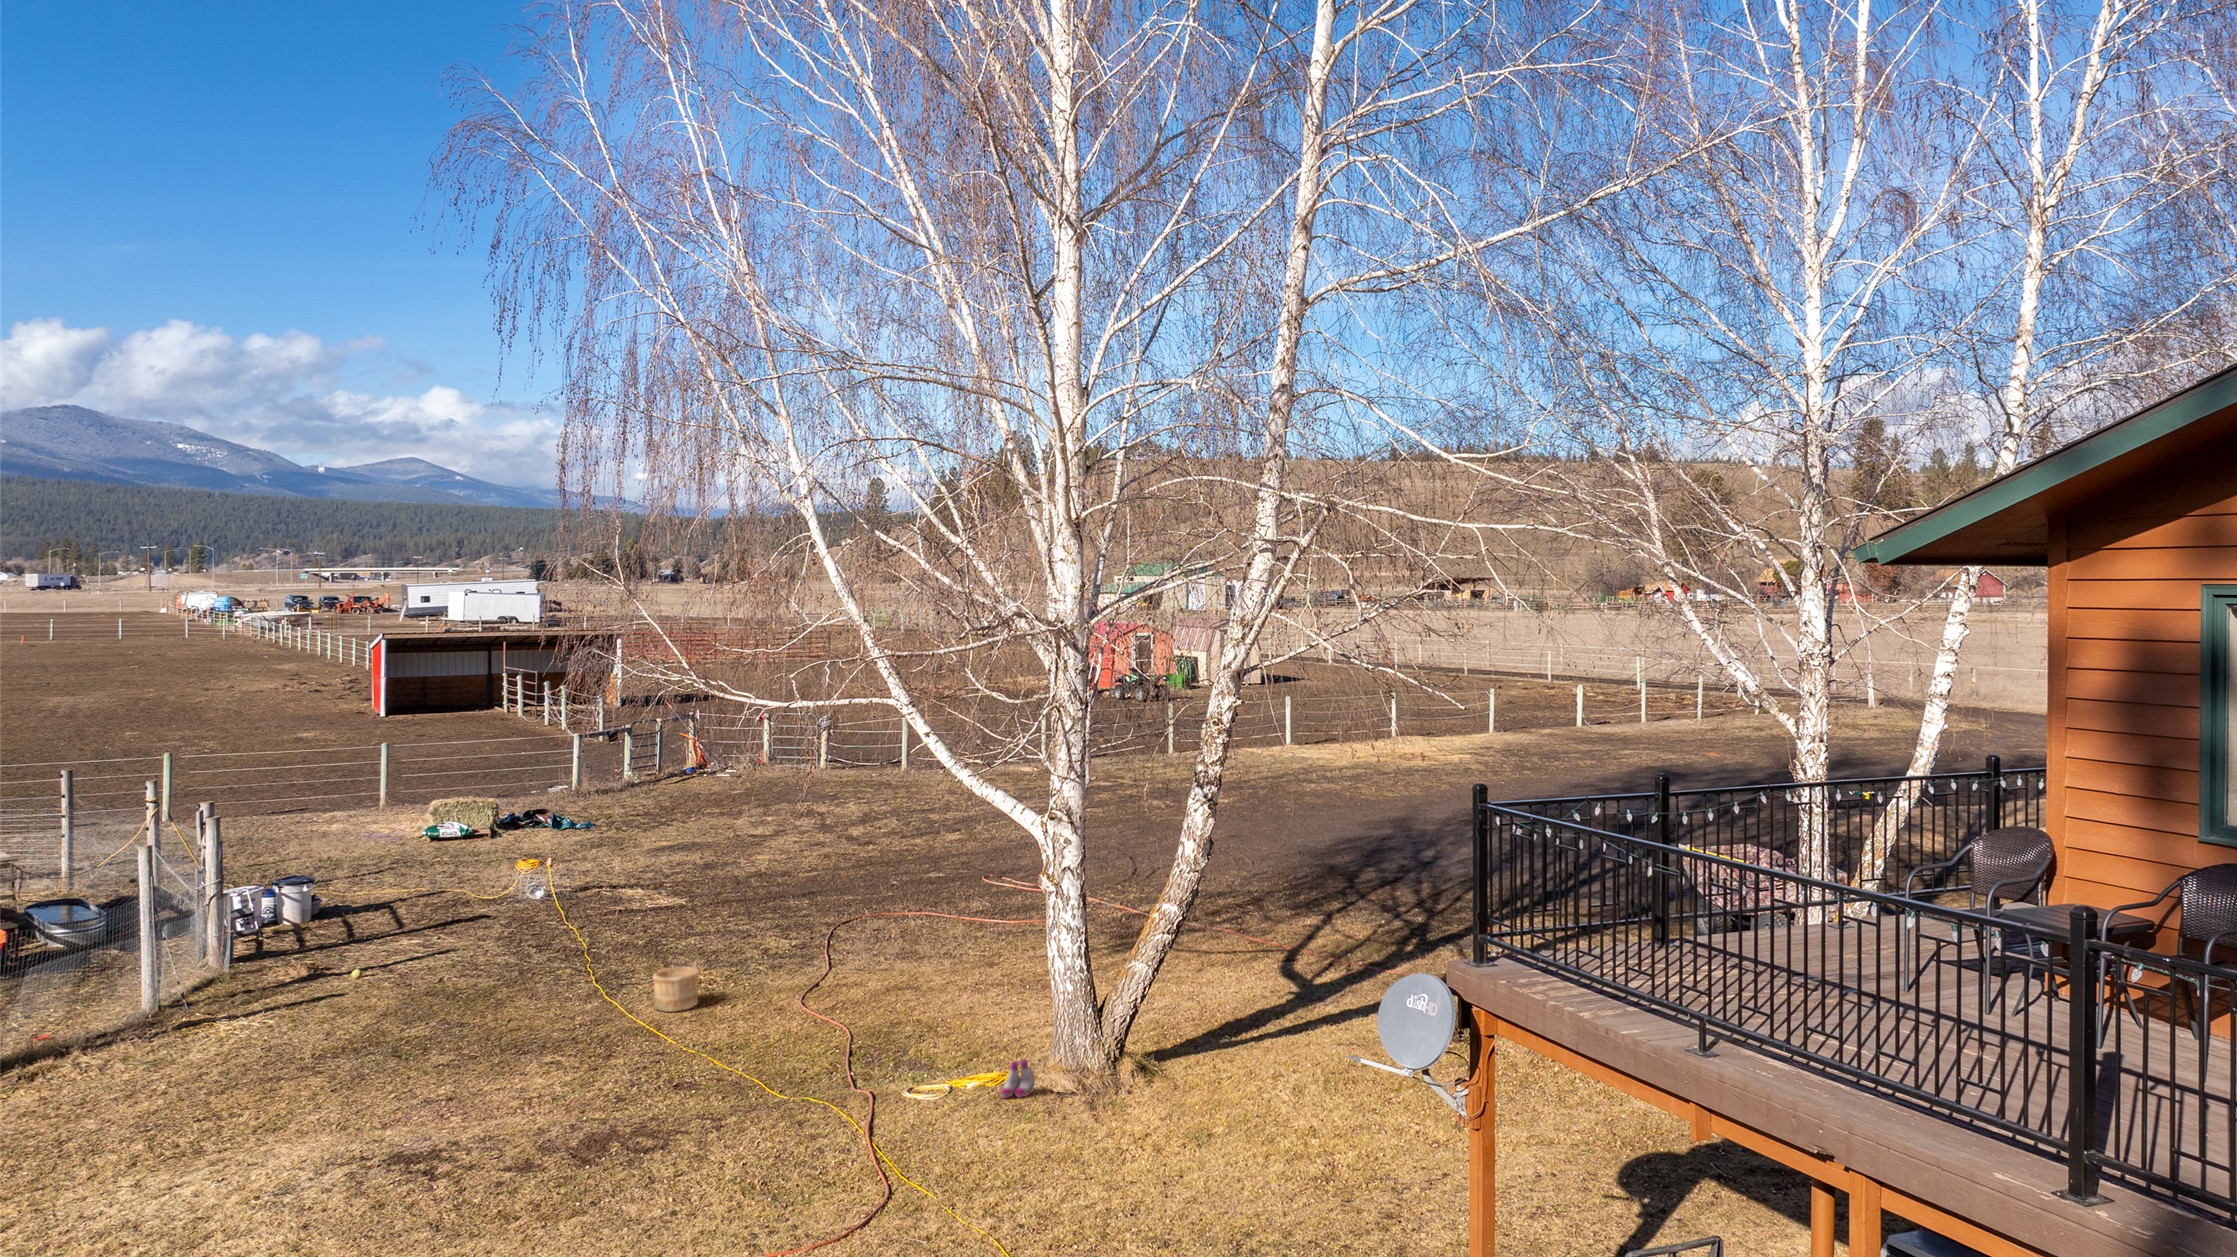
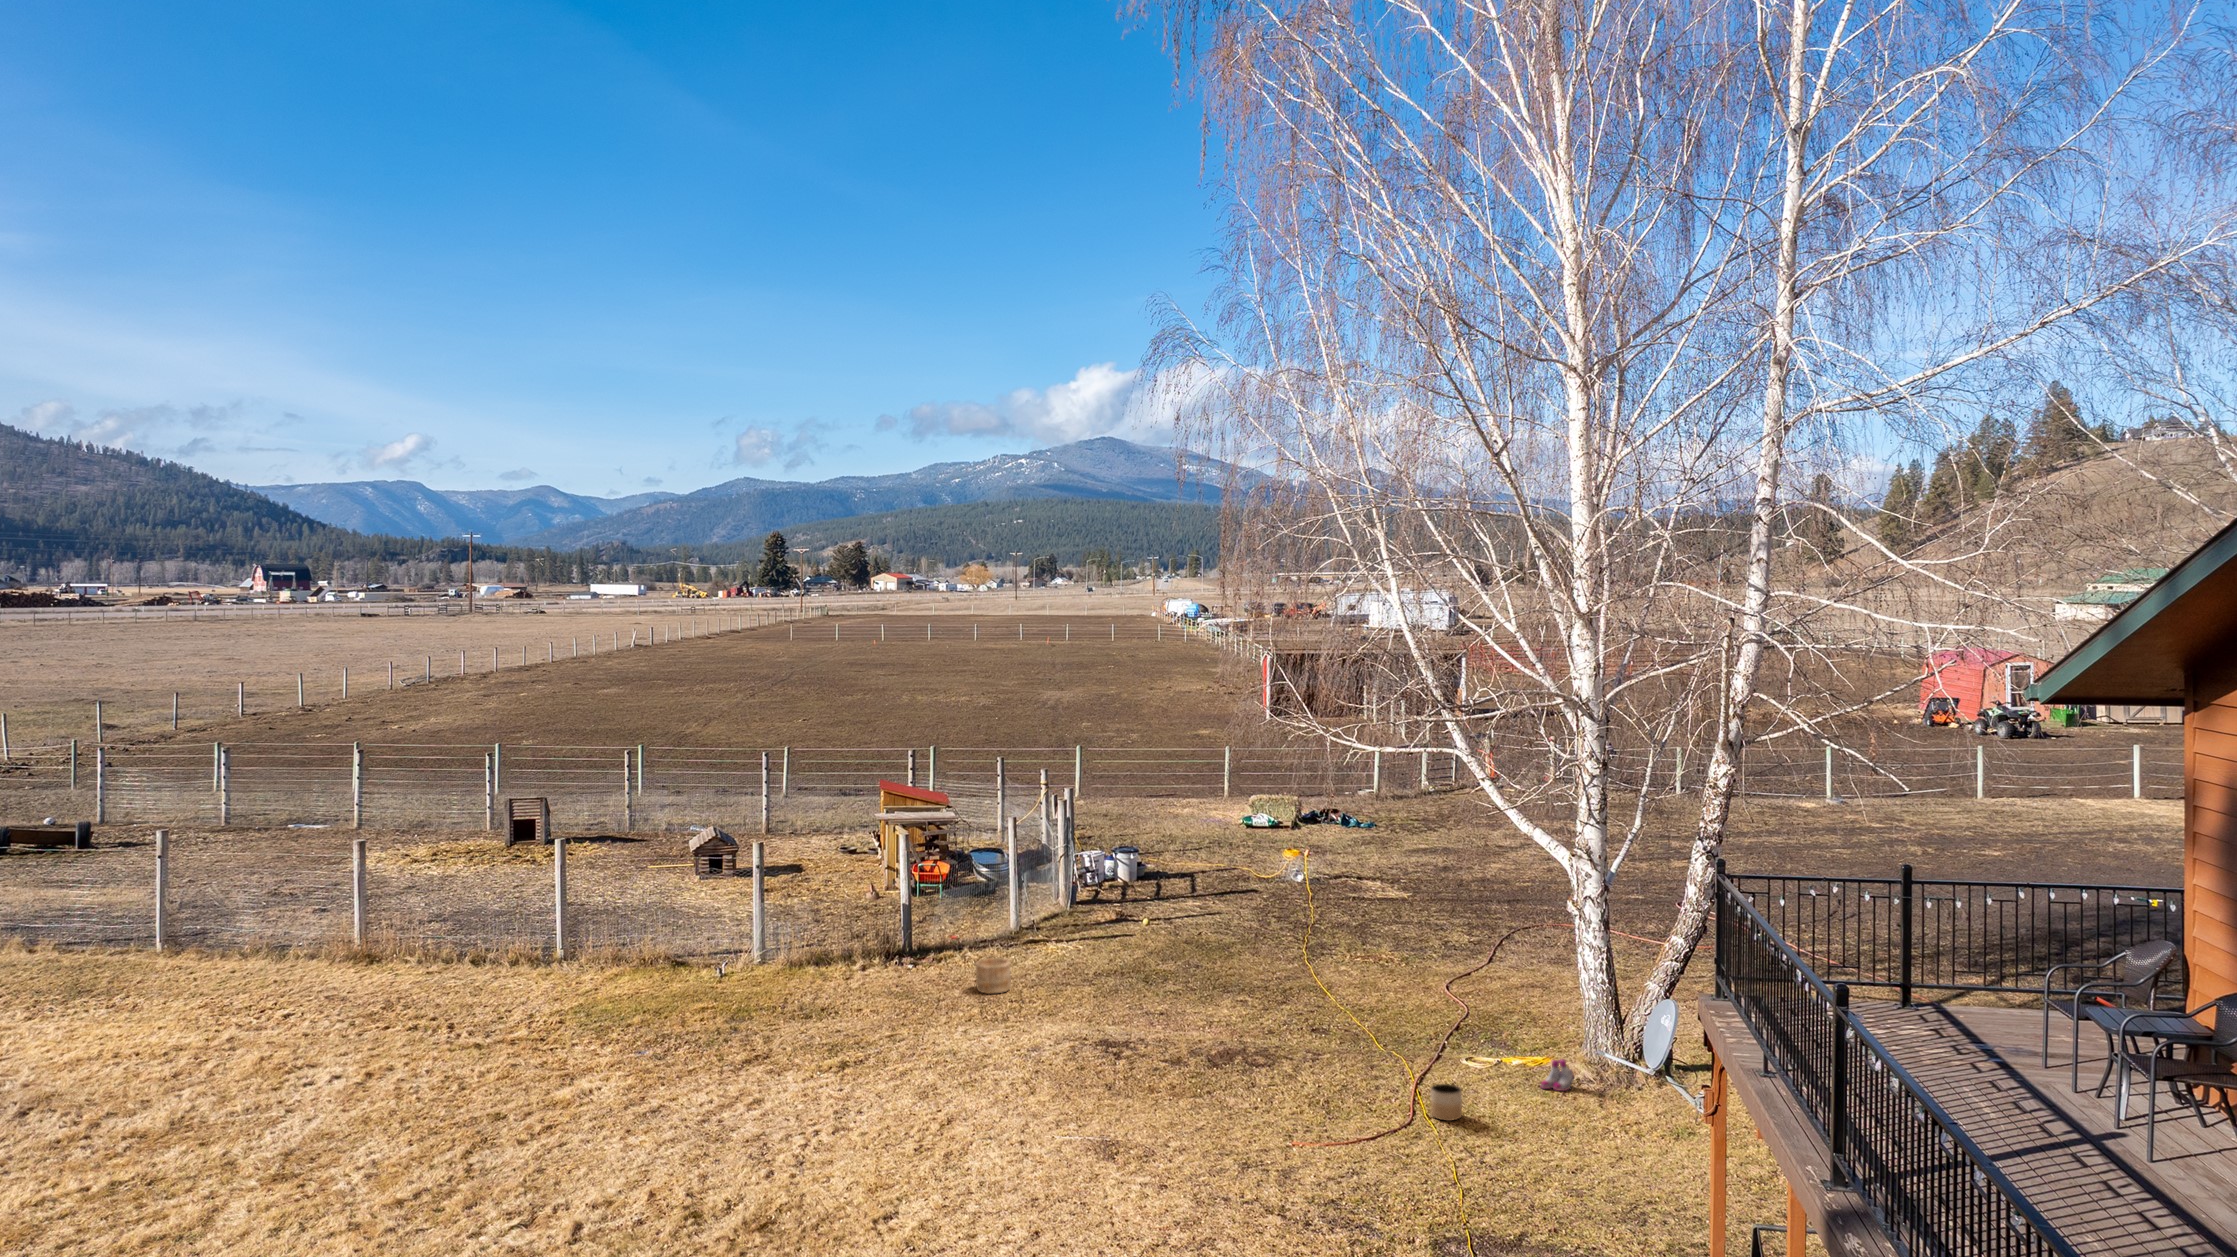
wooden bucket: present [653,967,699,1012] -> present [975,958,1011,994]
planter: none [910,1119,949,1167] -> present [1431,1084,1462,1121]

